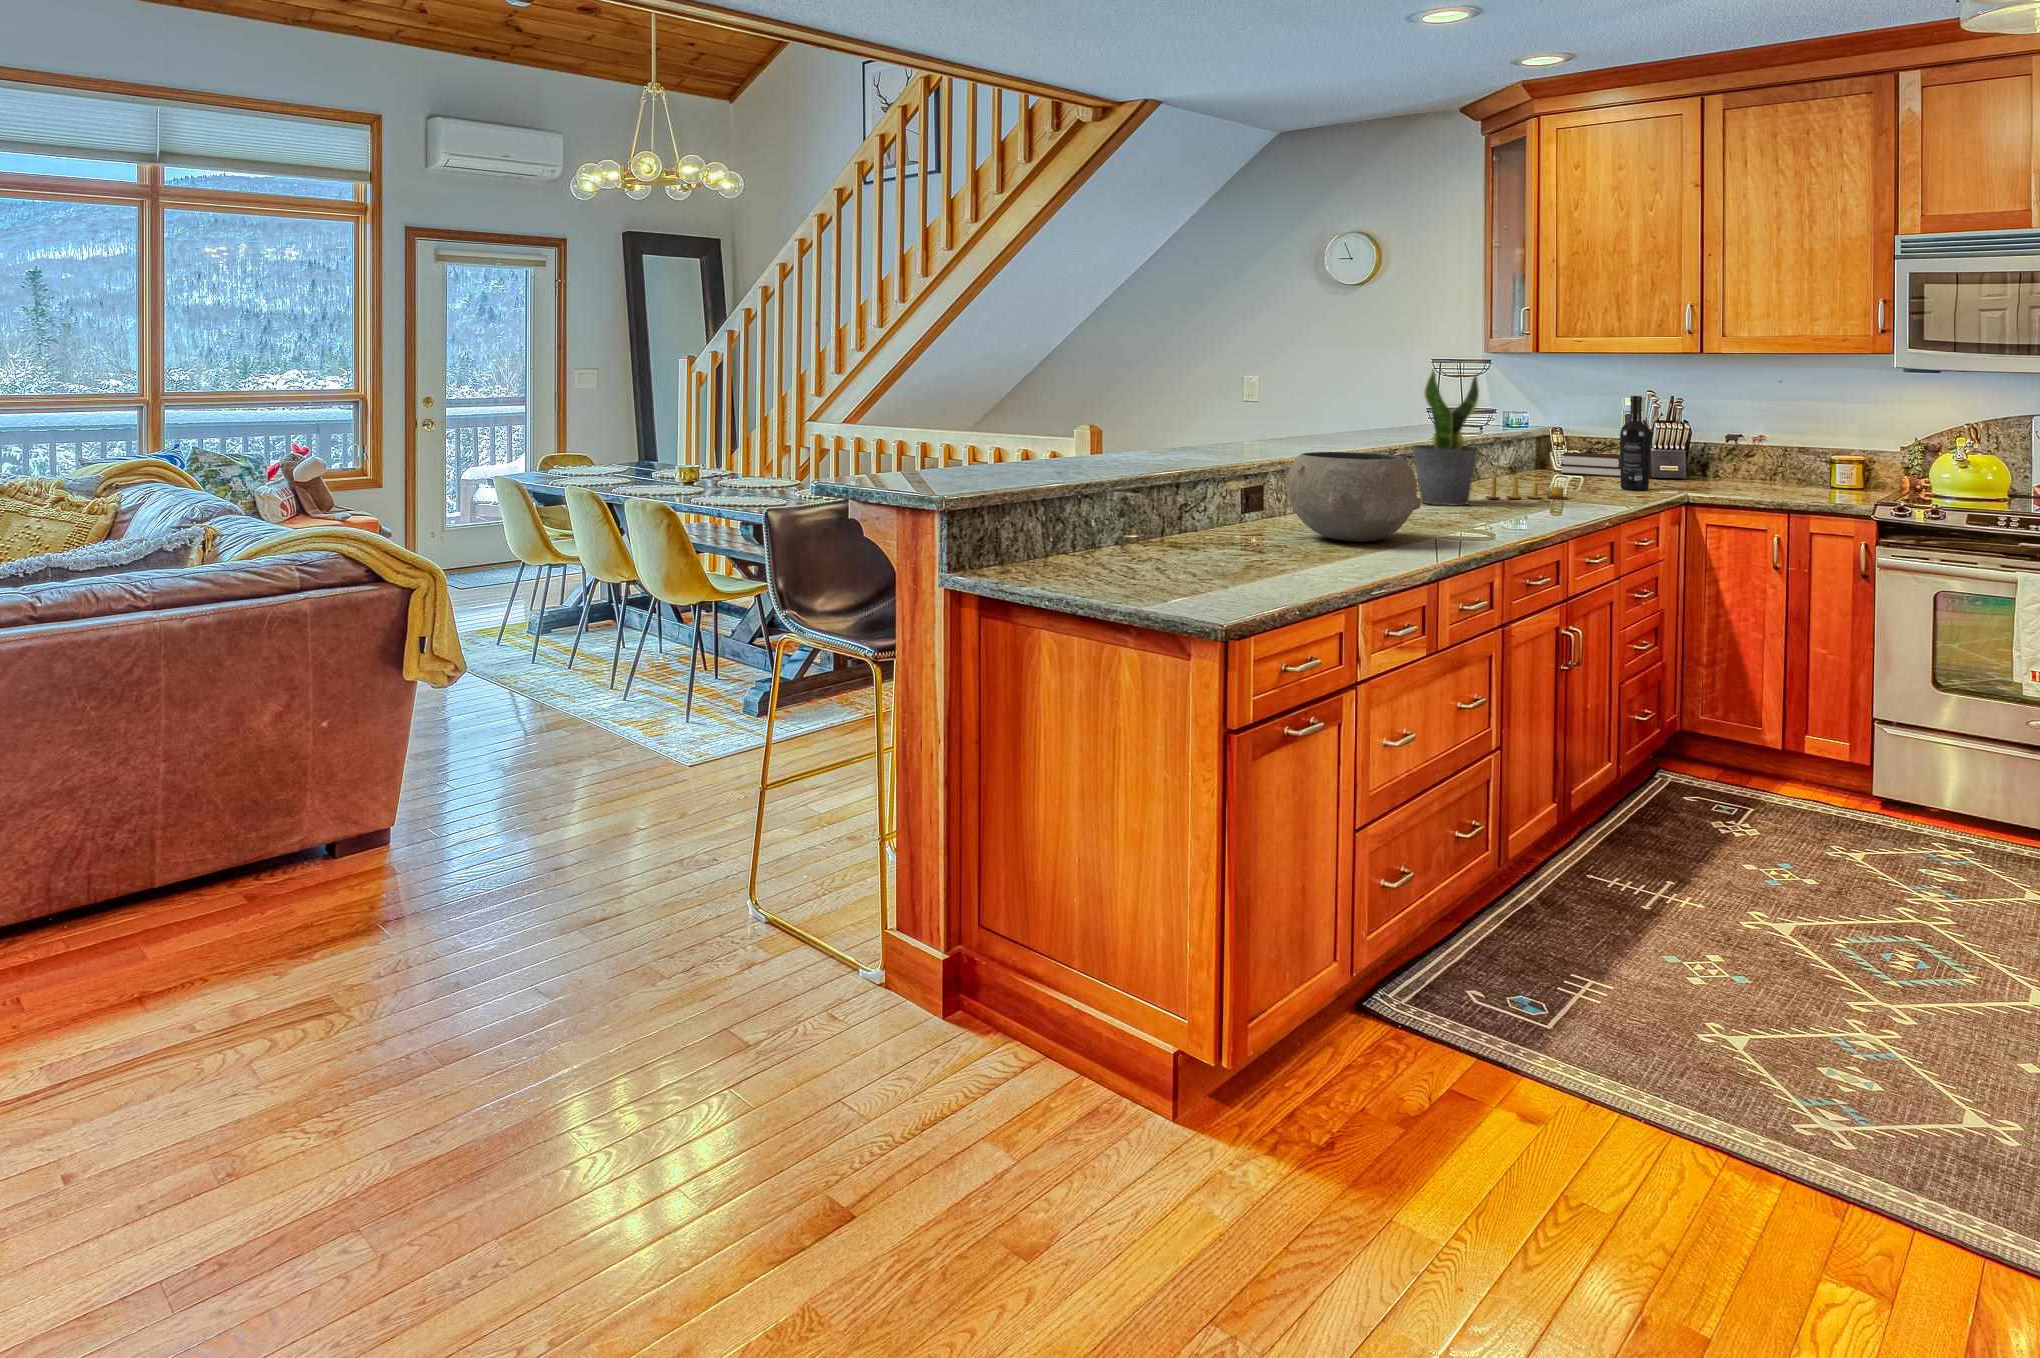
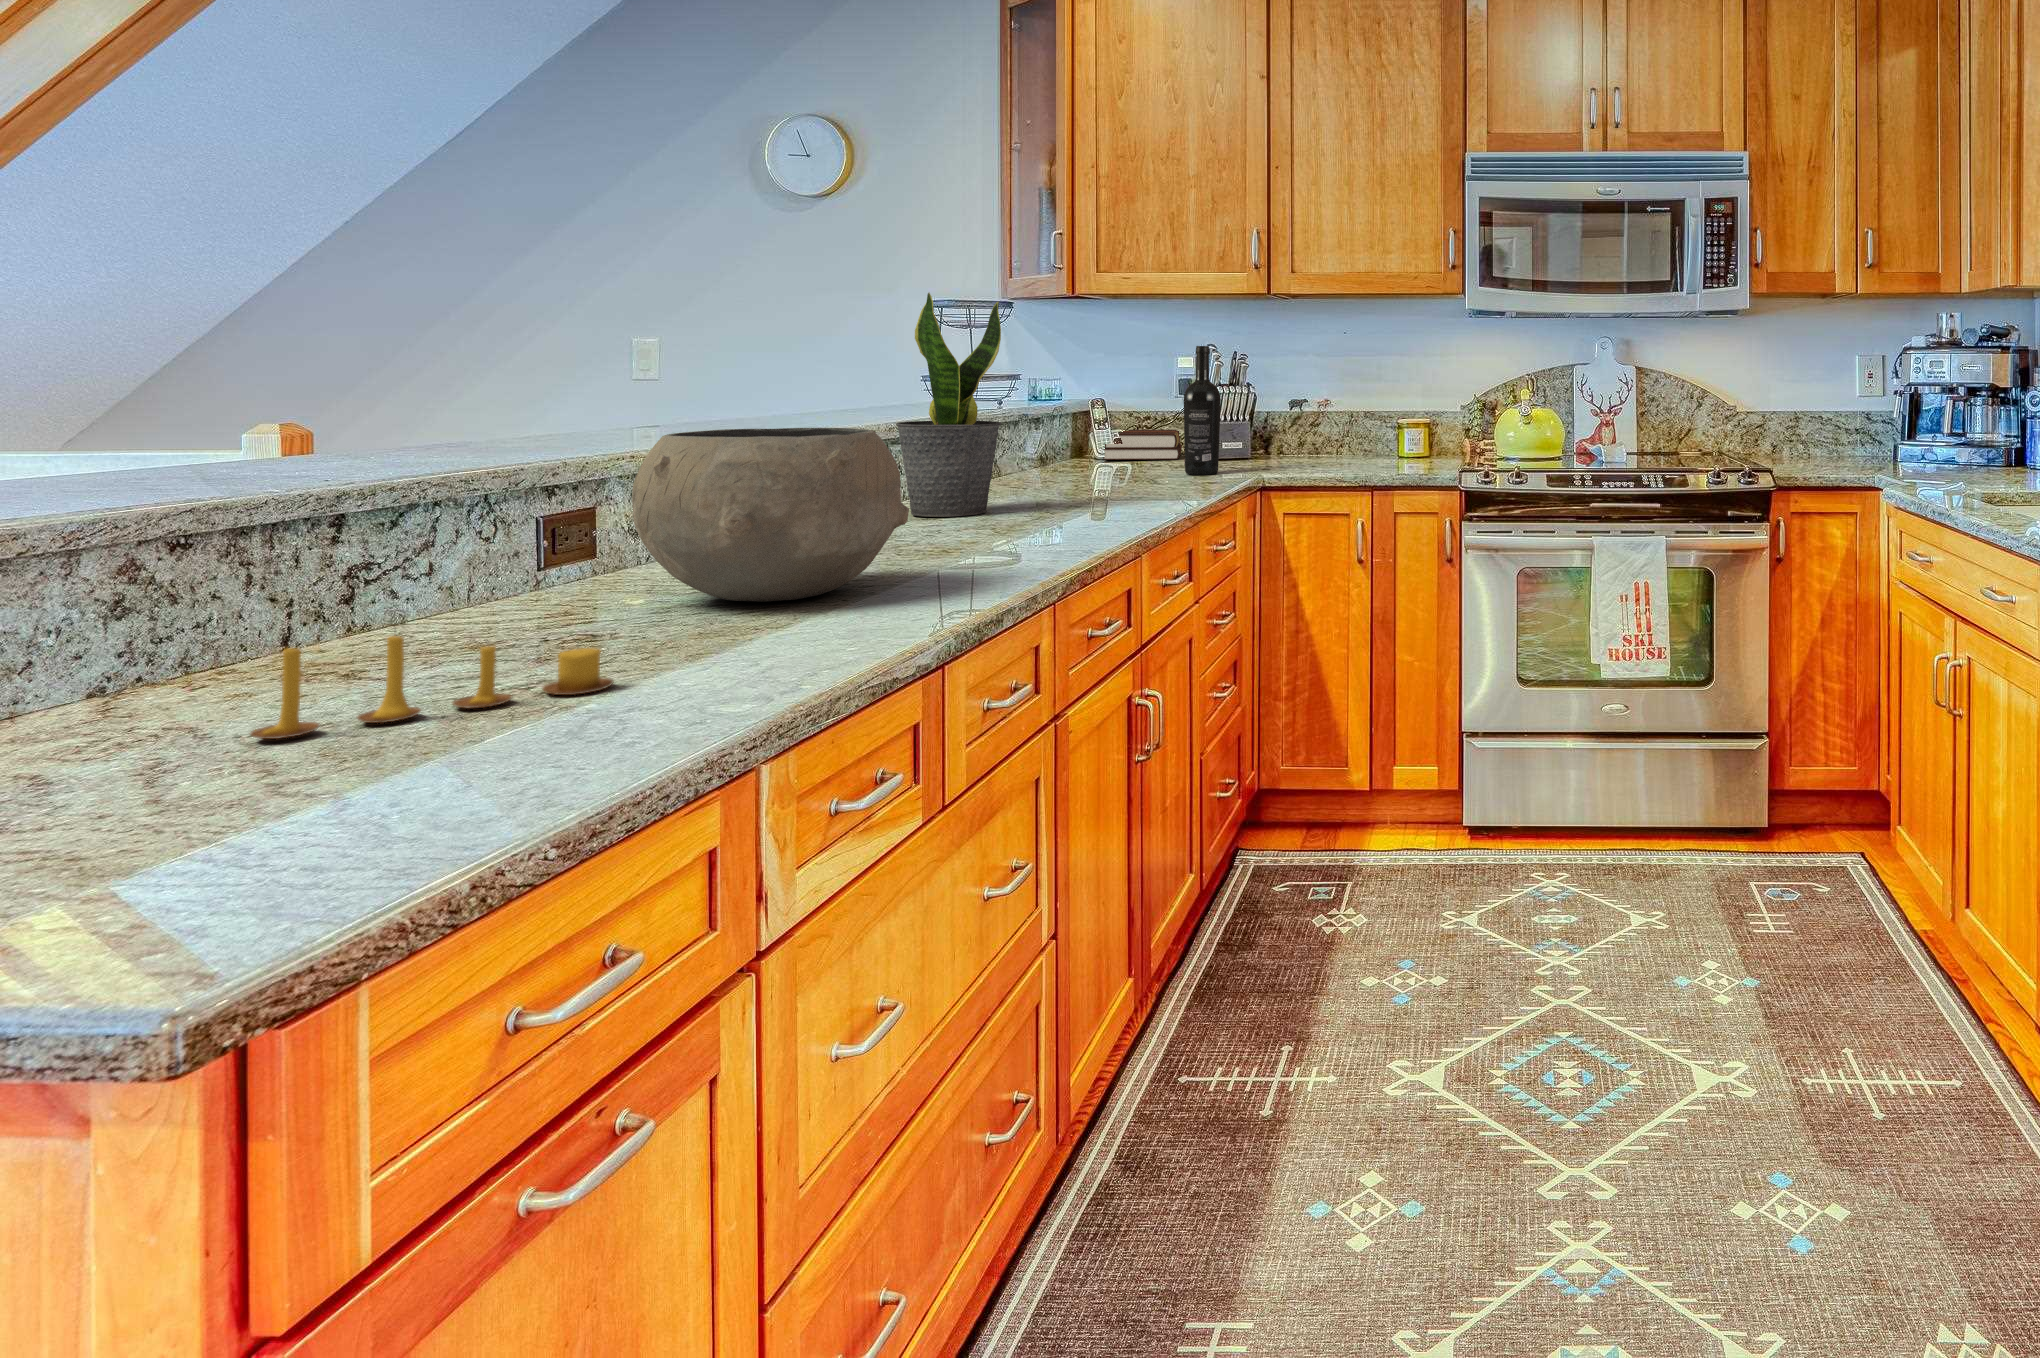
candle: present [1486,476,1567,499] -> present [250,634,614,739]

